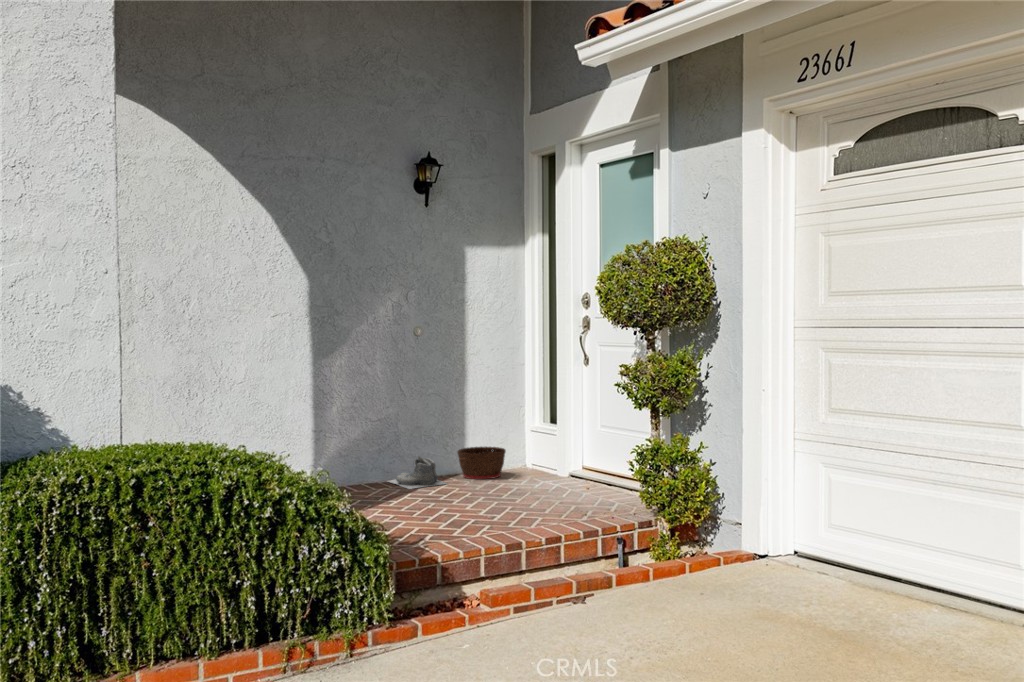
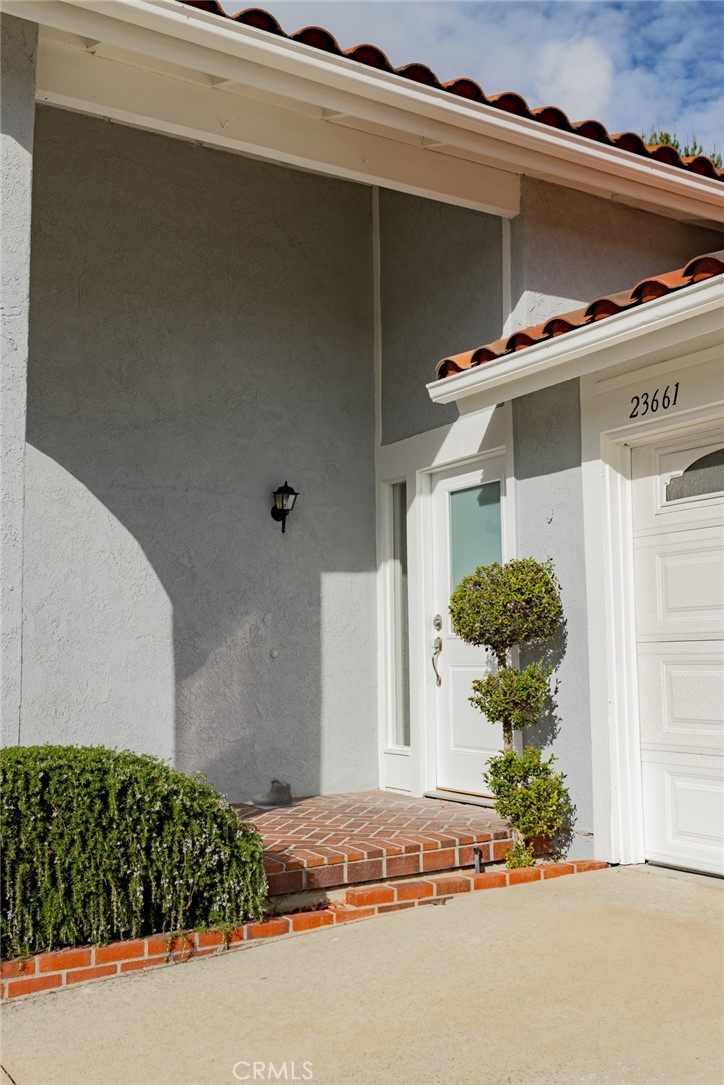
basket: present [457,447,506,479] -> none [312,769,360,801]

